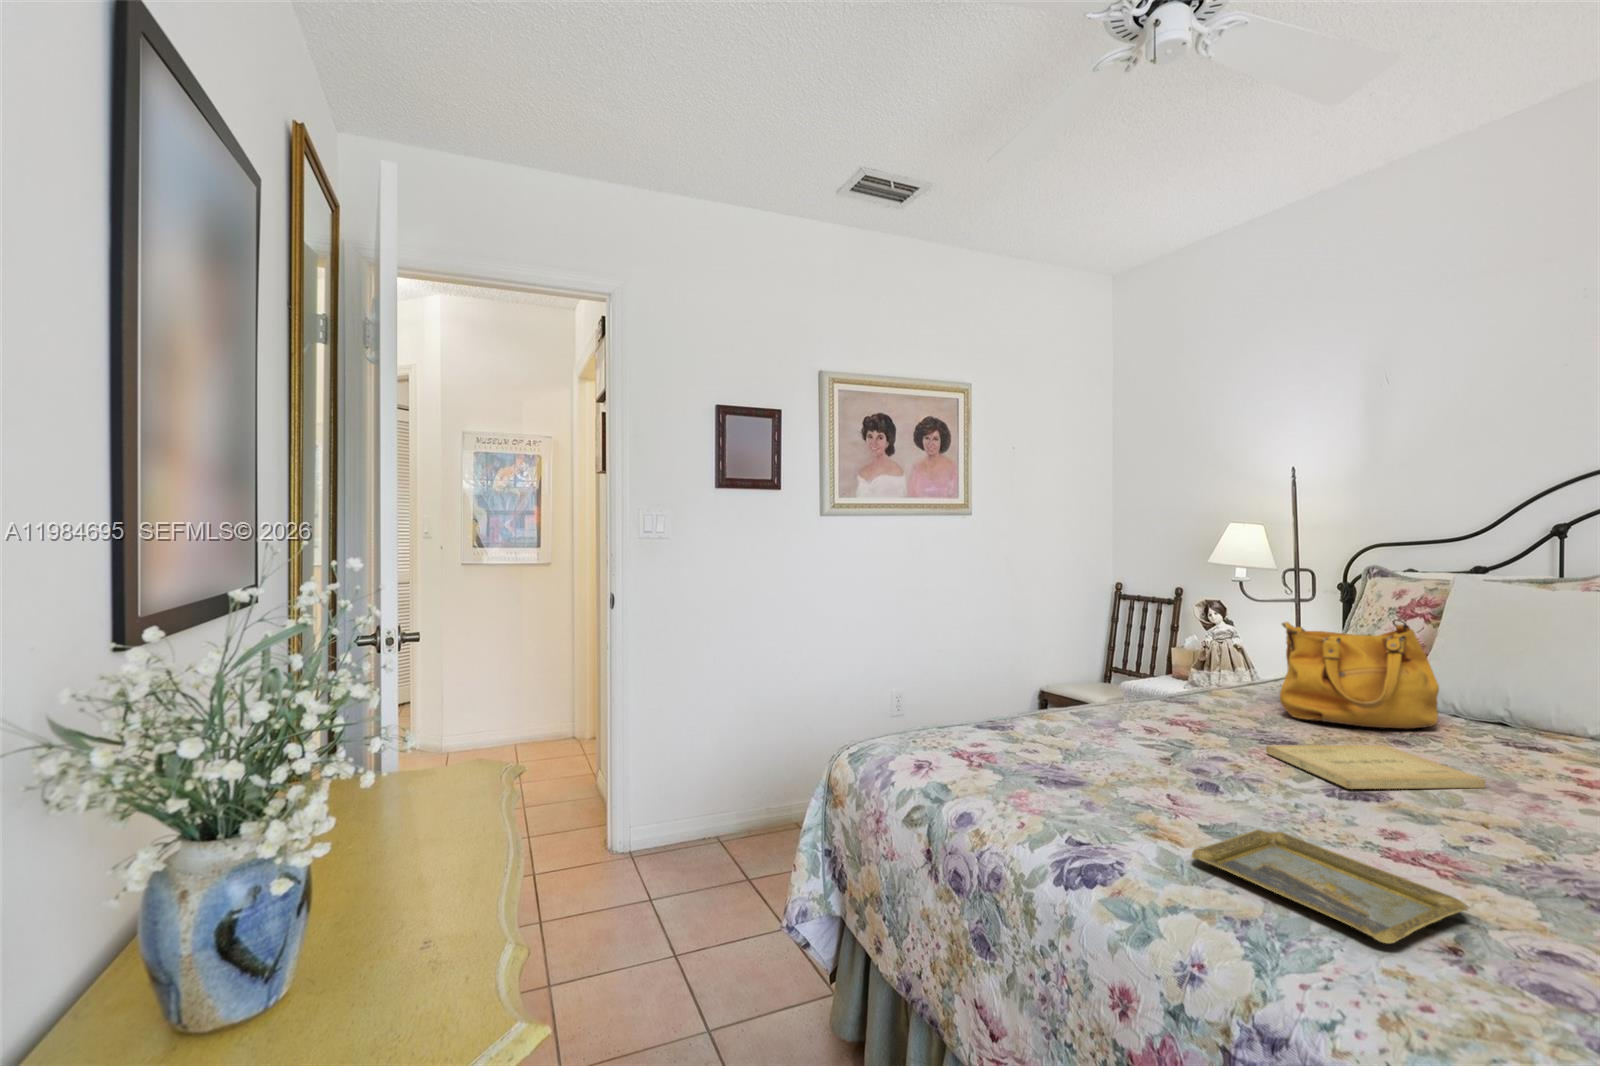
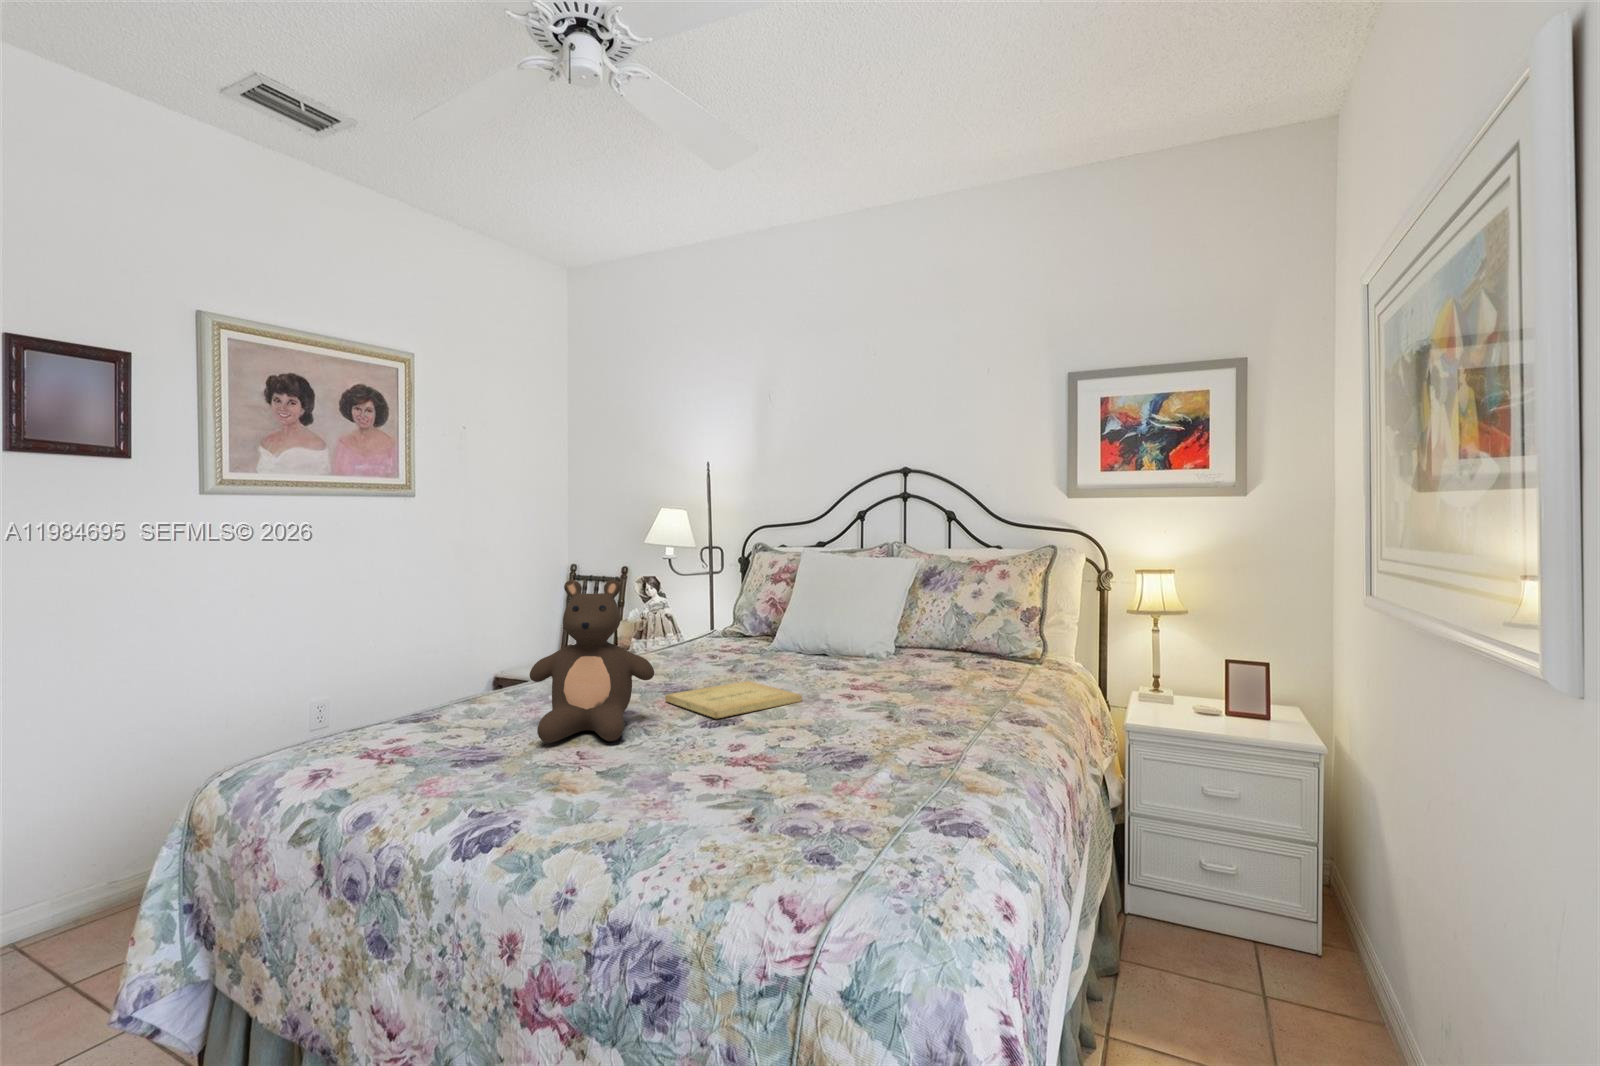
teddy bear: none [1108,604,1260,792] -> present [529,580,654,743]
handbag: present [1280,619,1439,729] -> none [684,583,787,670]
tray: present [1191,830,1467,943] -> none [580,762,765,829]

